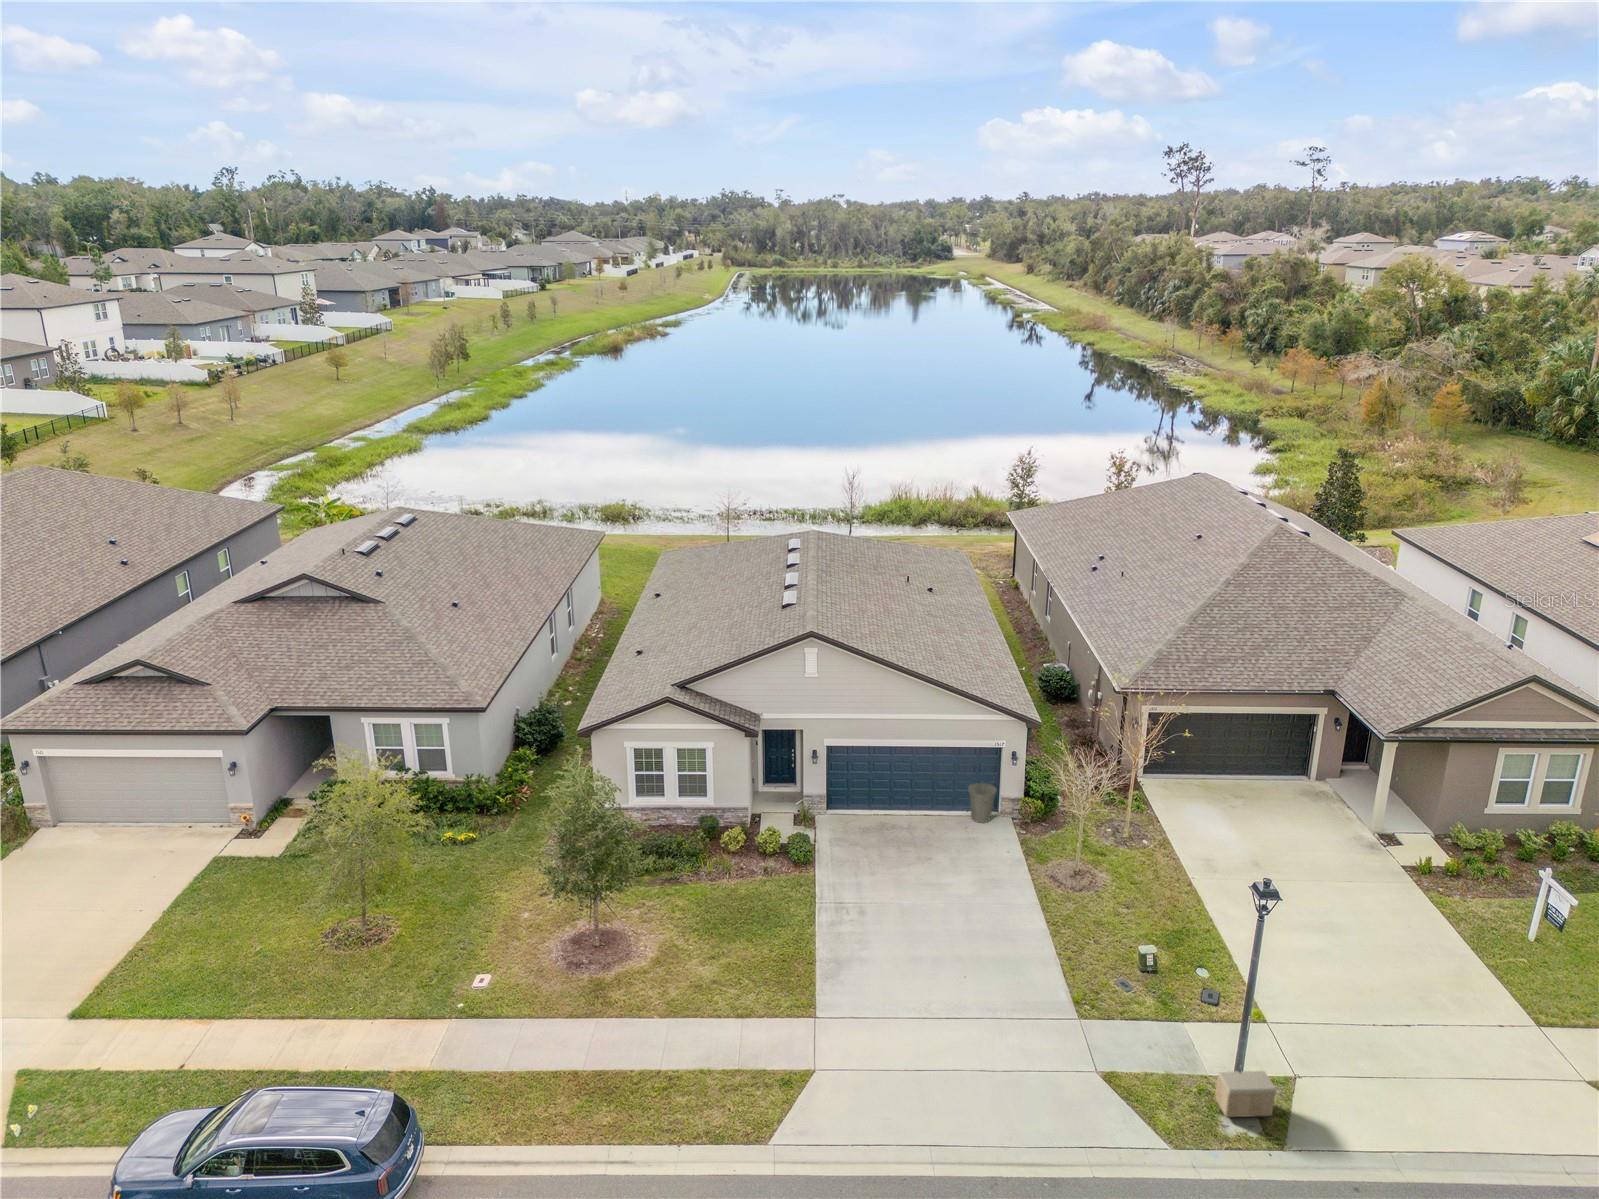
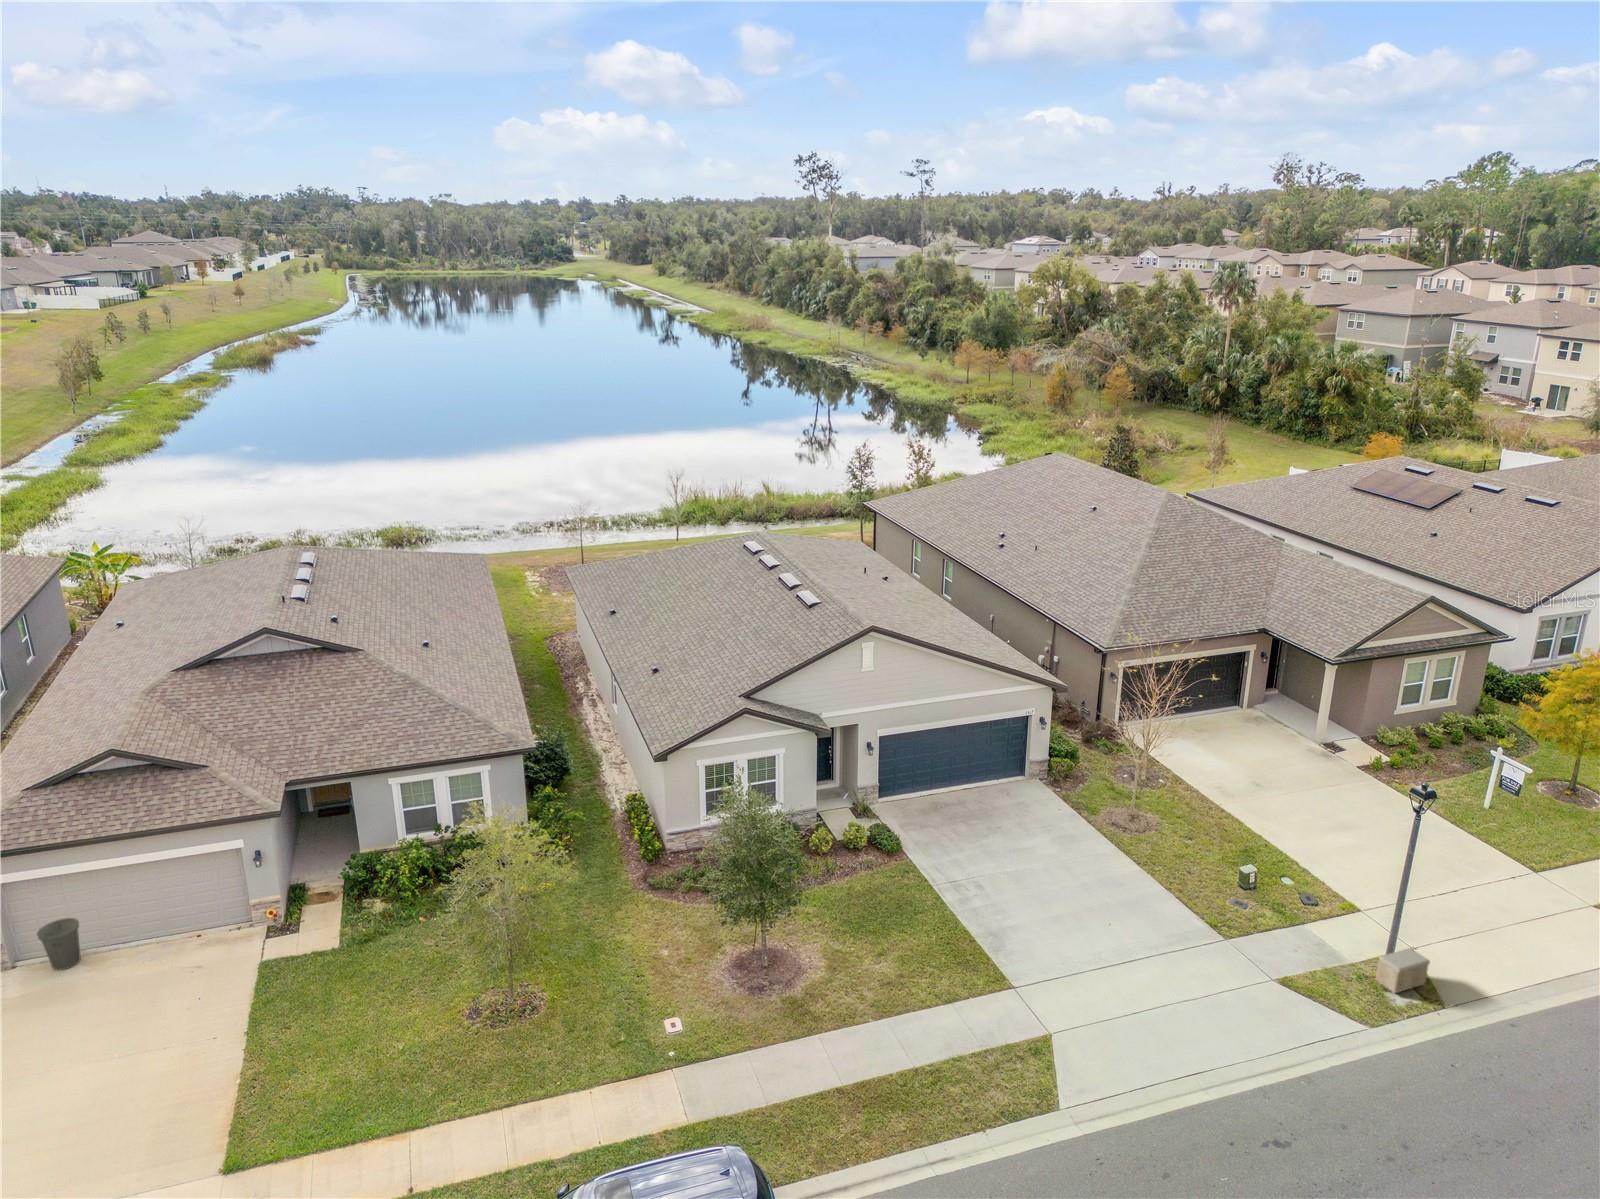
trash can: present [968,783,997,823] -> present [37,918,81,970]

